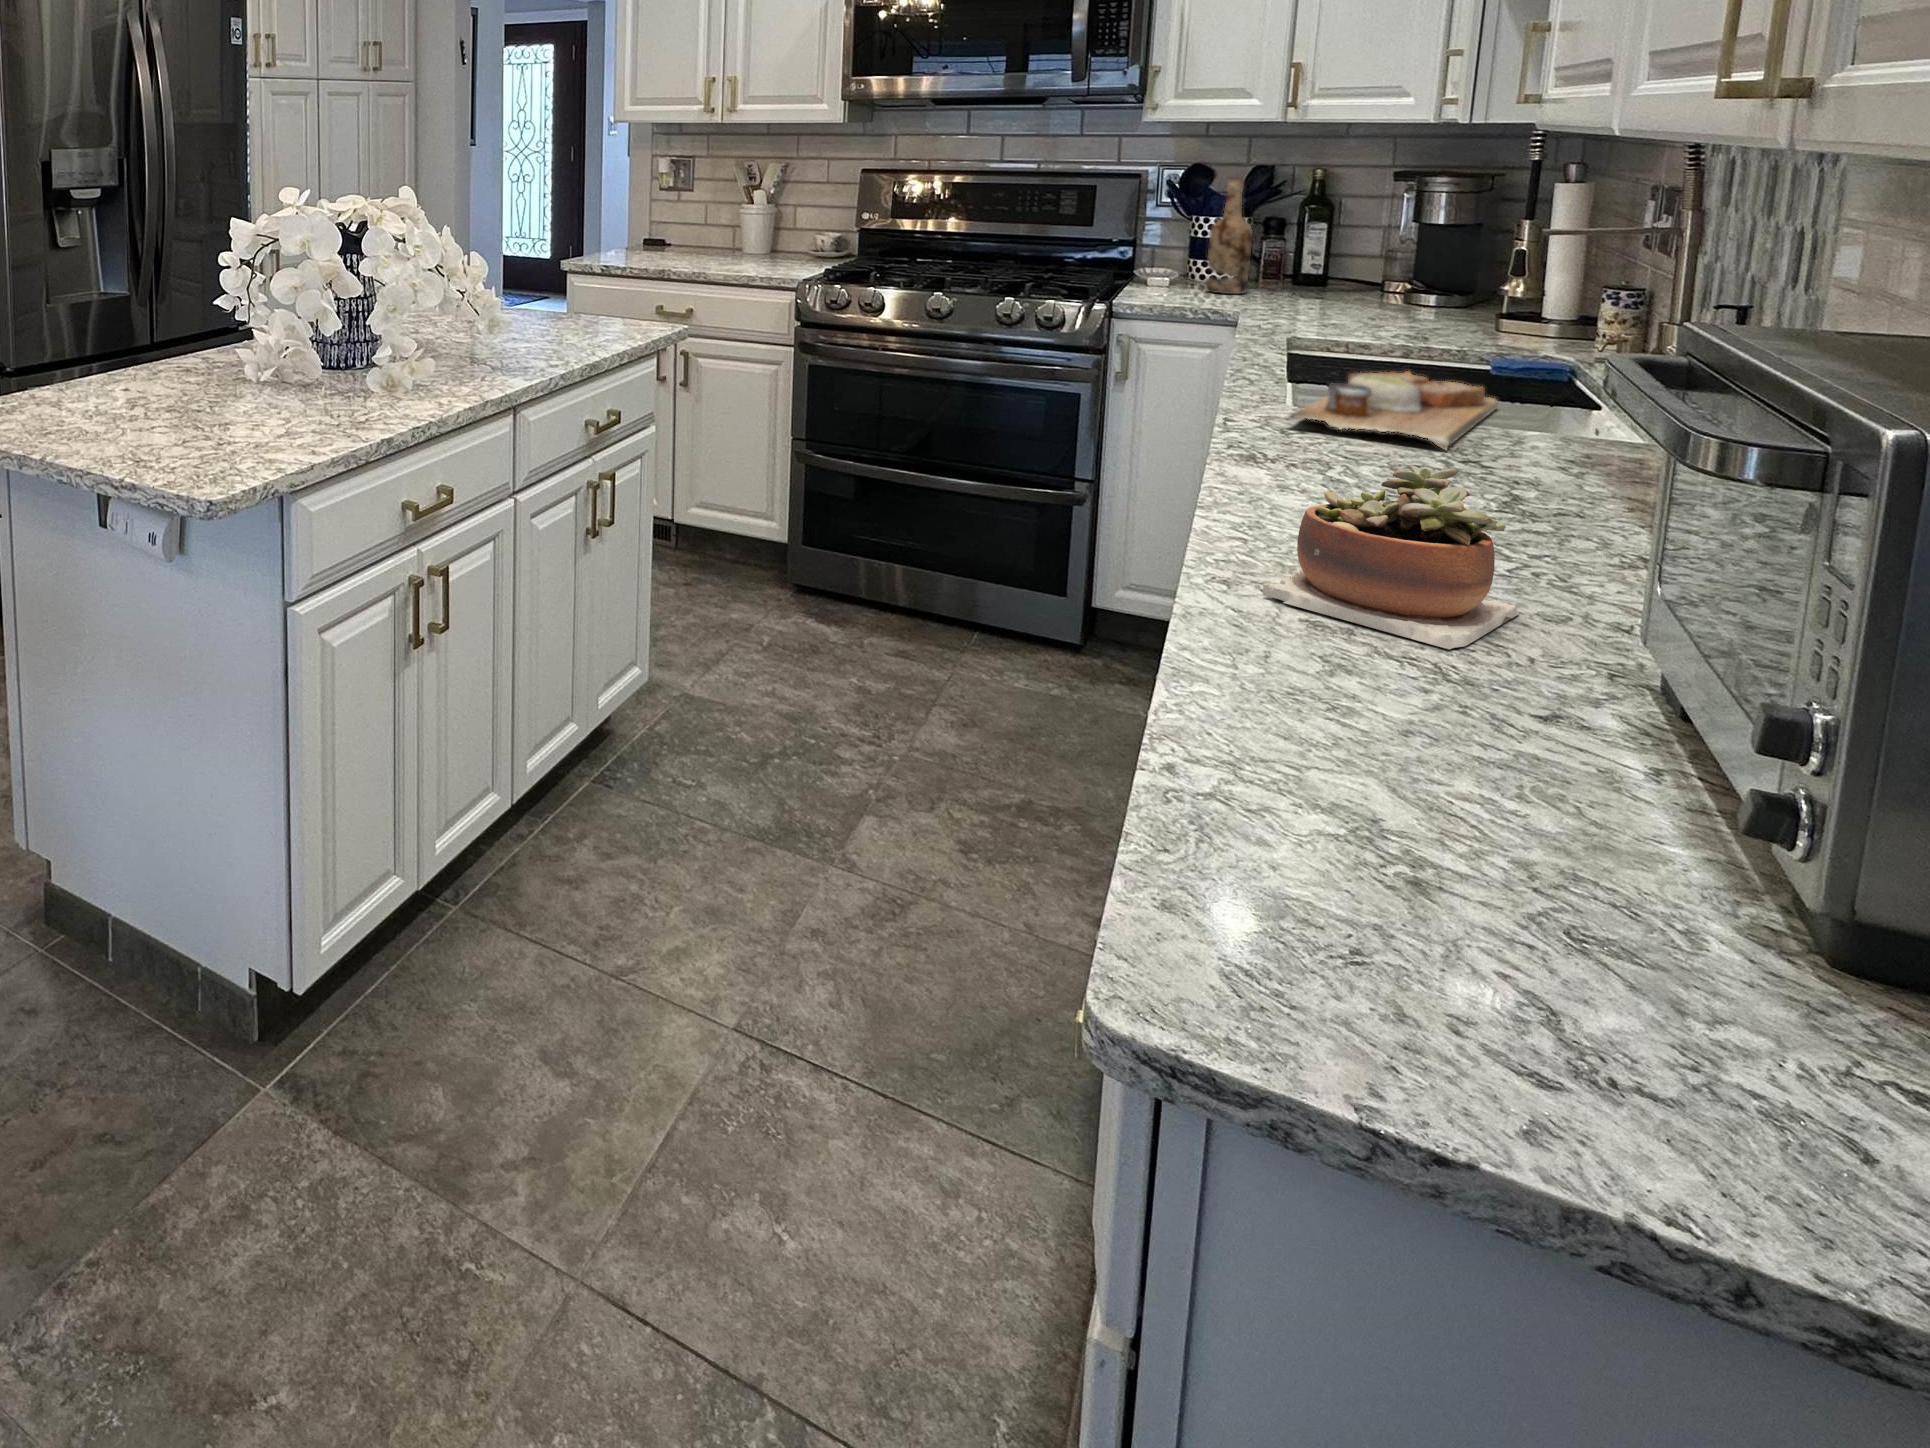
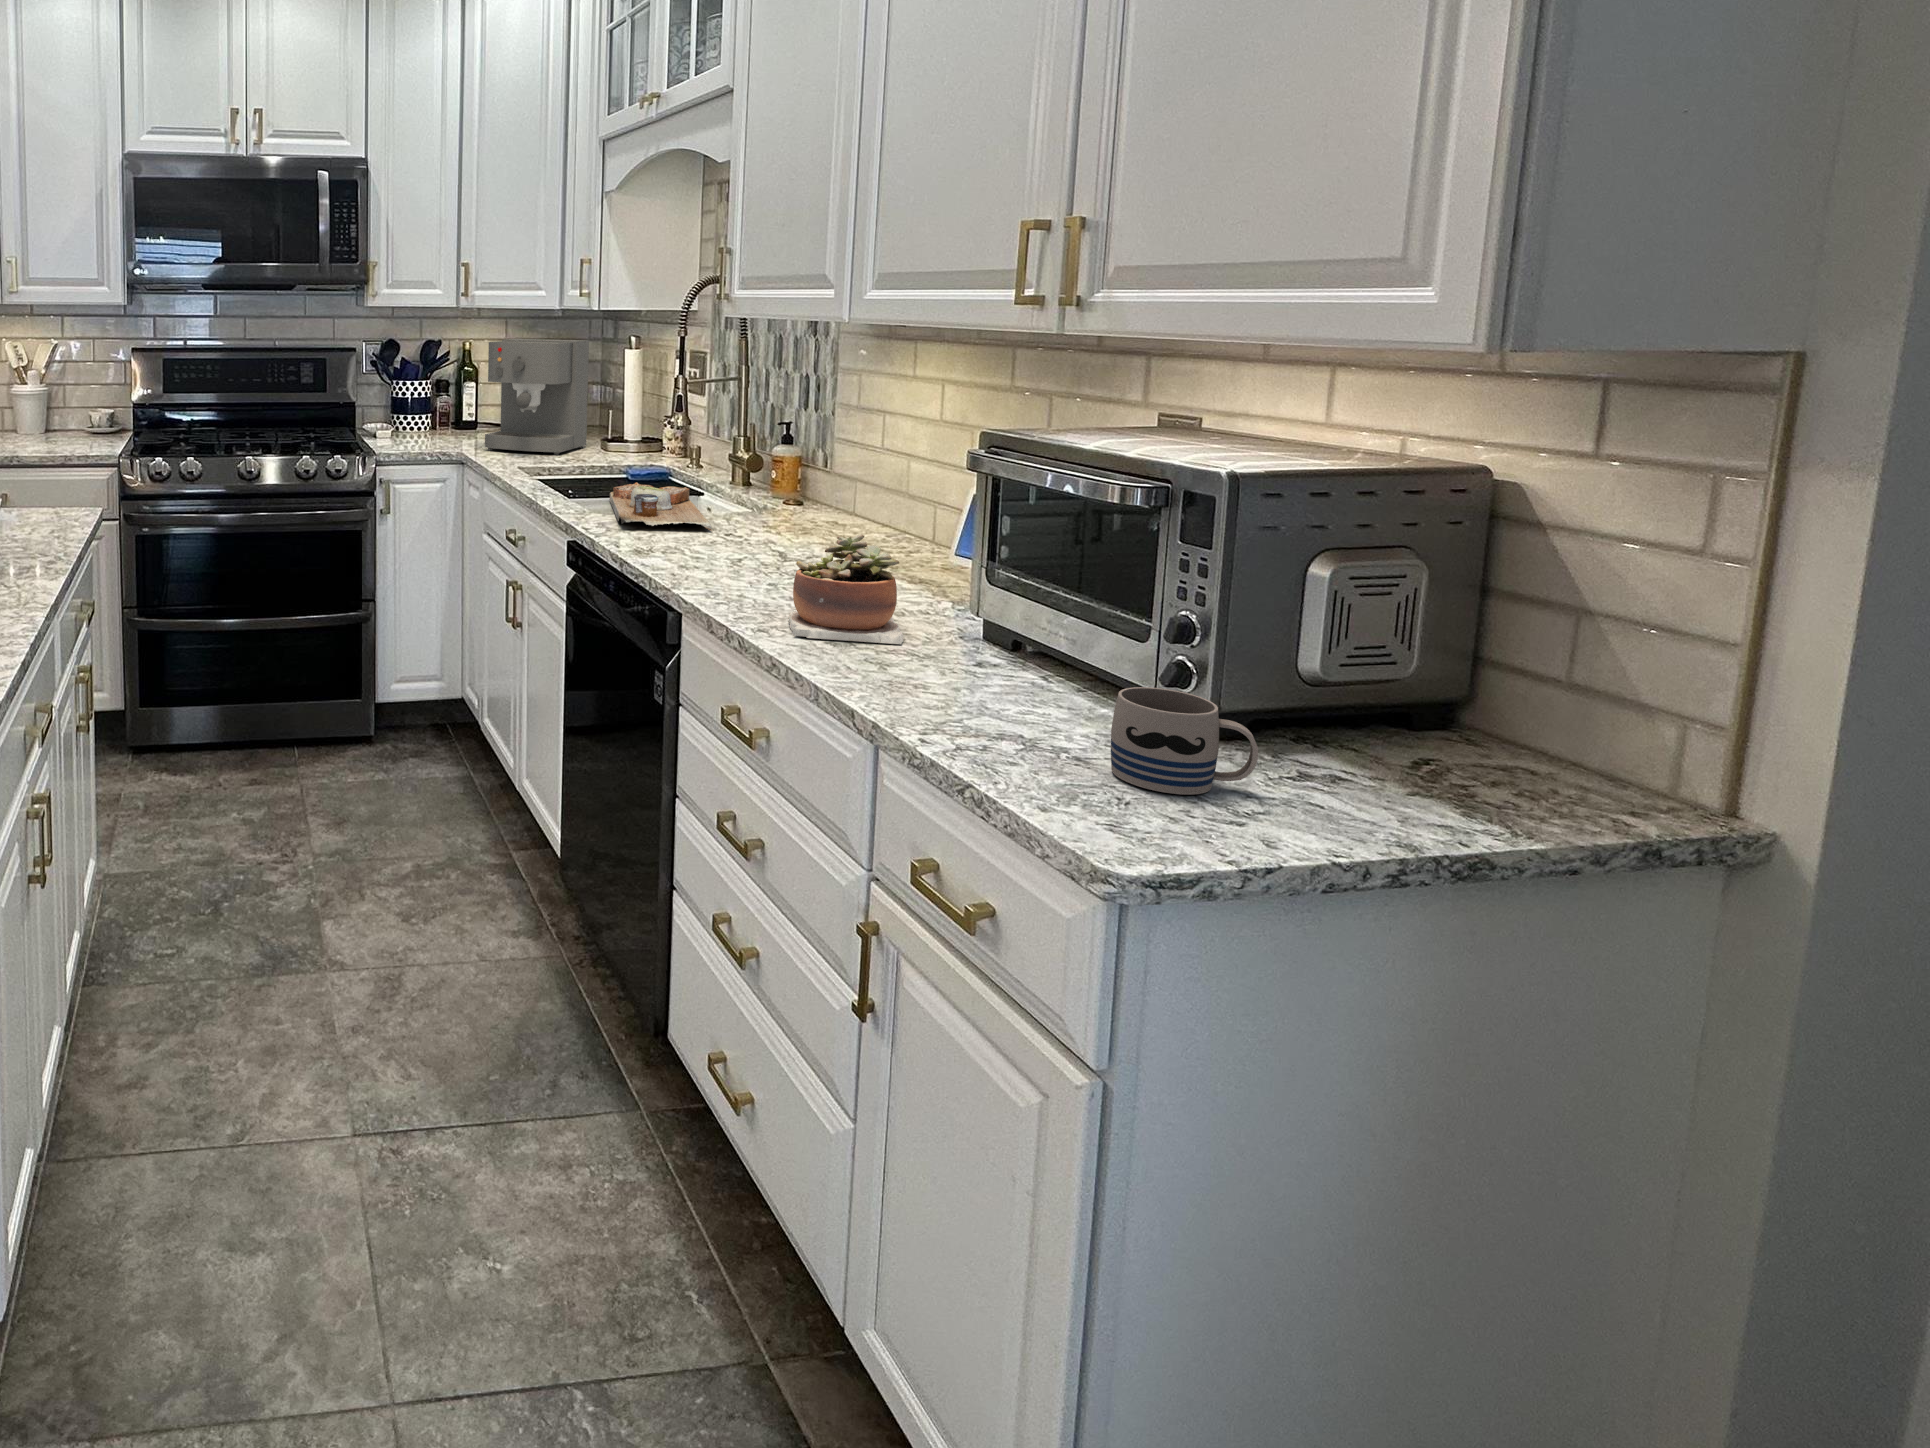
coffee maker: none [1287,164,1495,328] -> present [485,339,589,455]
wine bottle: present [1206,177,1253,294] -> none [412,350,440,439]
mug: none [1433,774,1740,1011] -> present [1111,687,1258,795]

